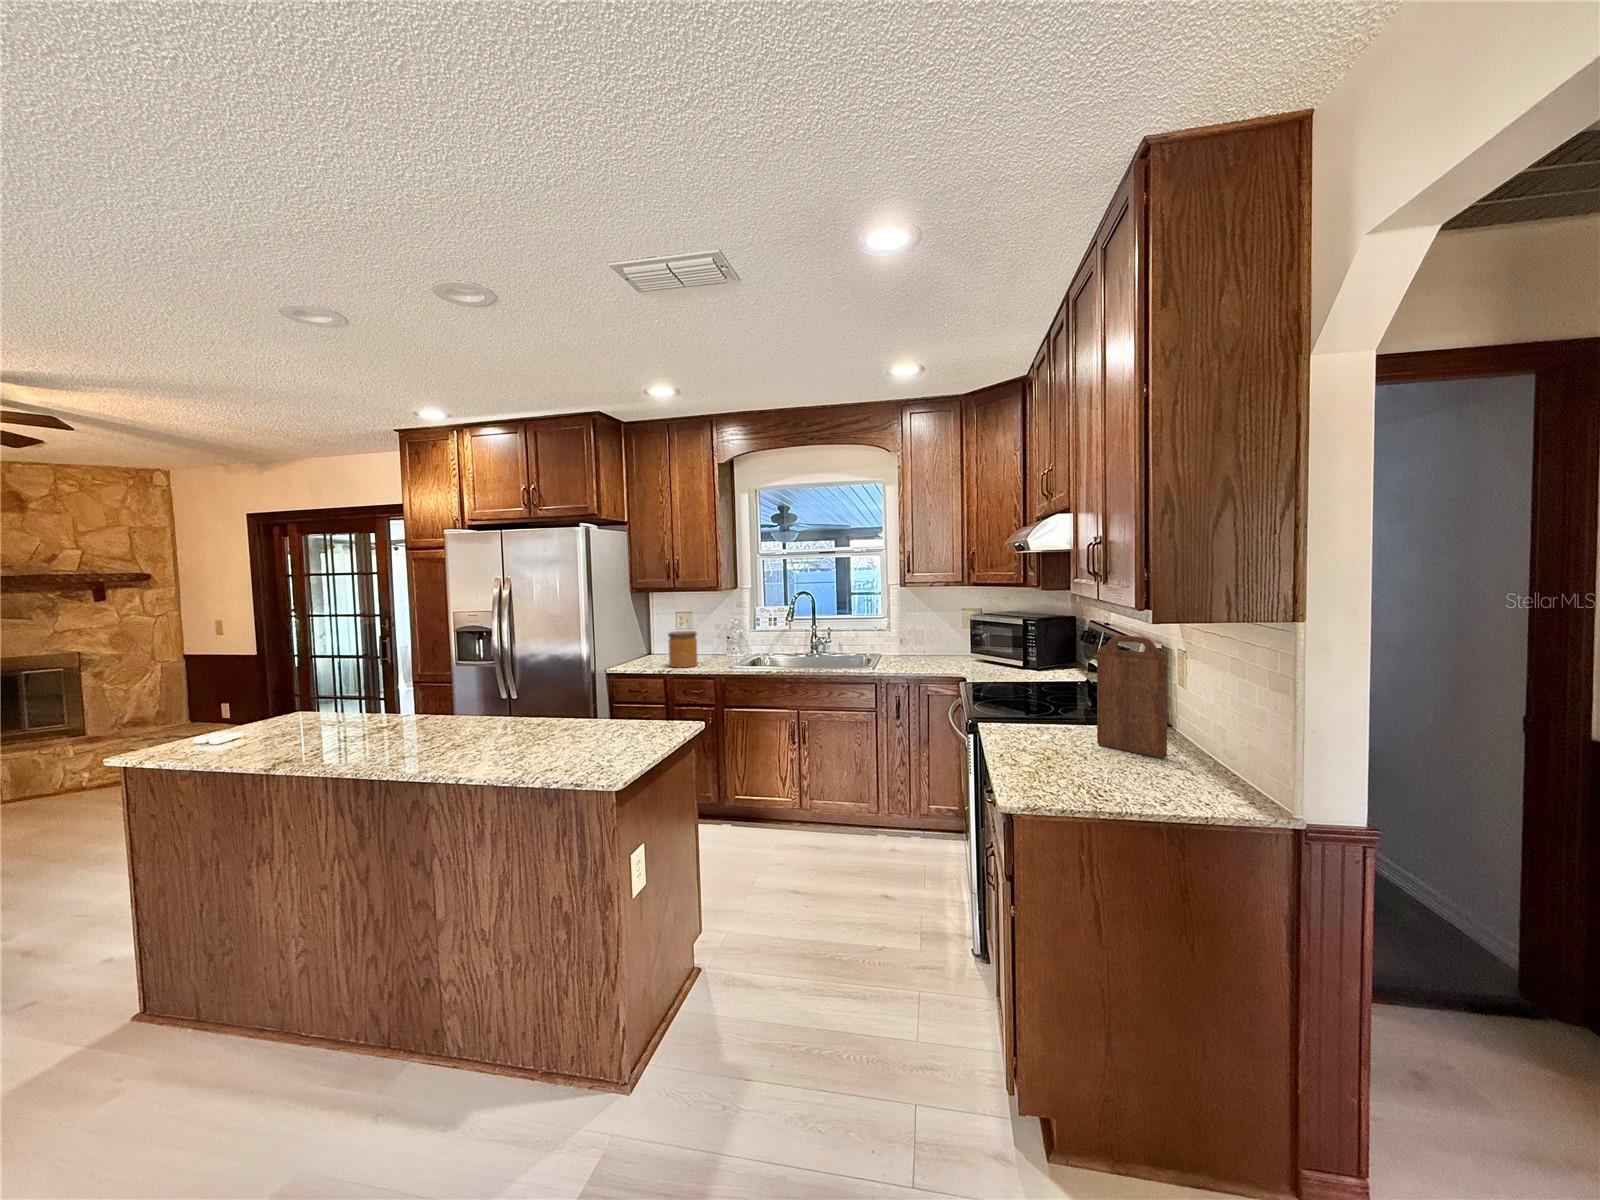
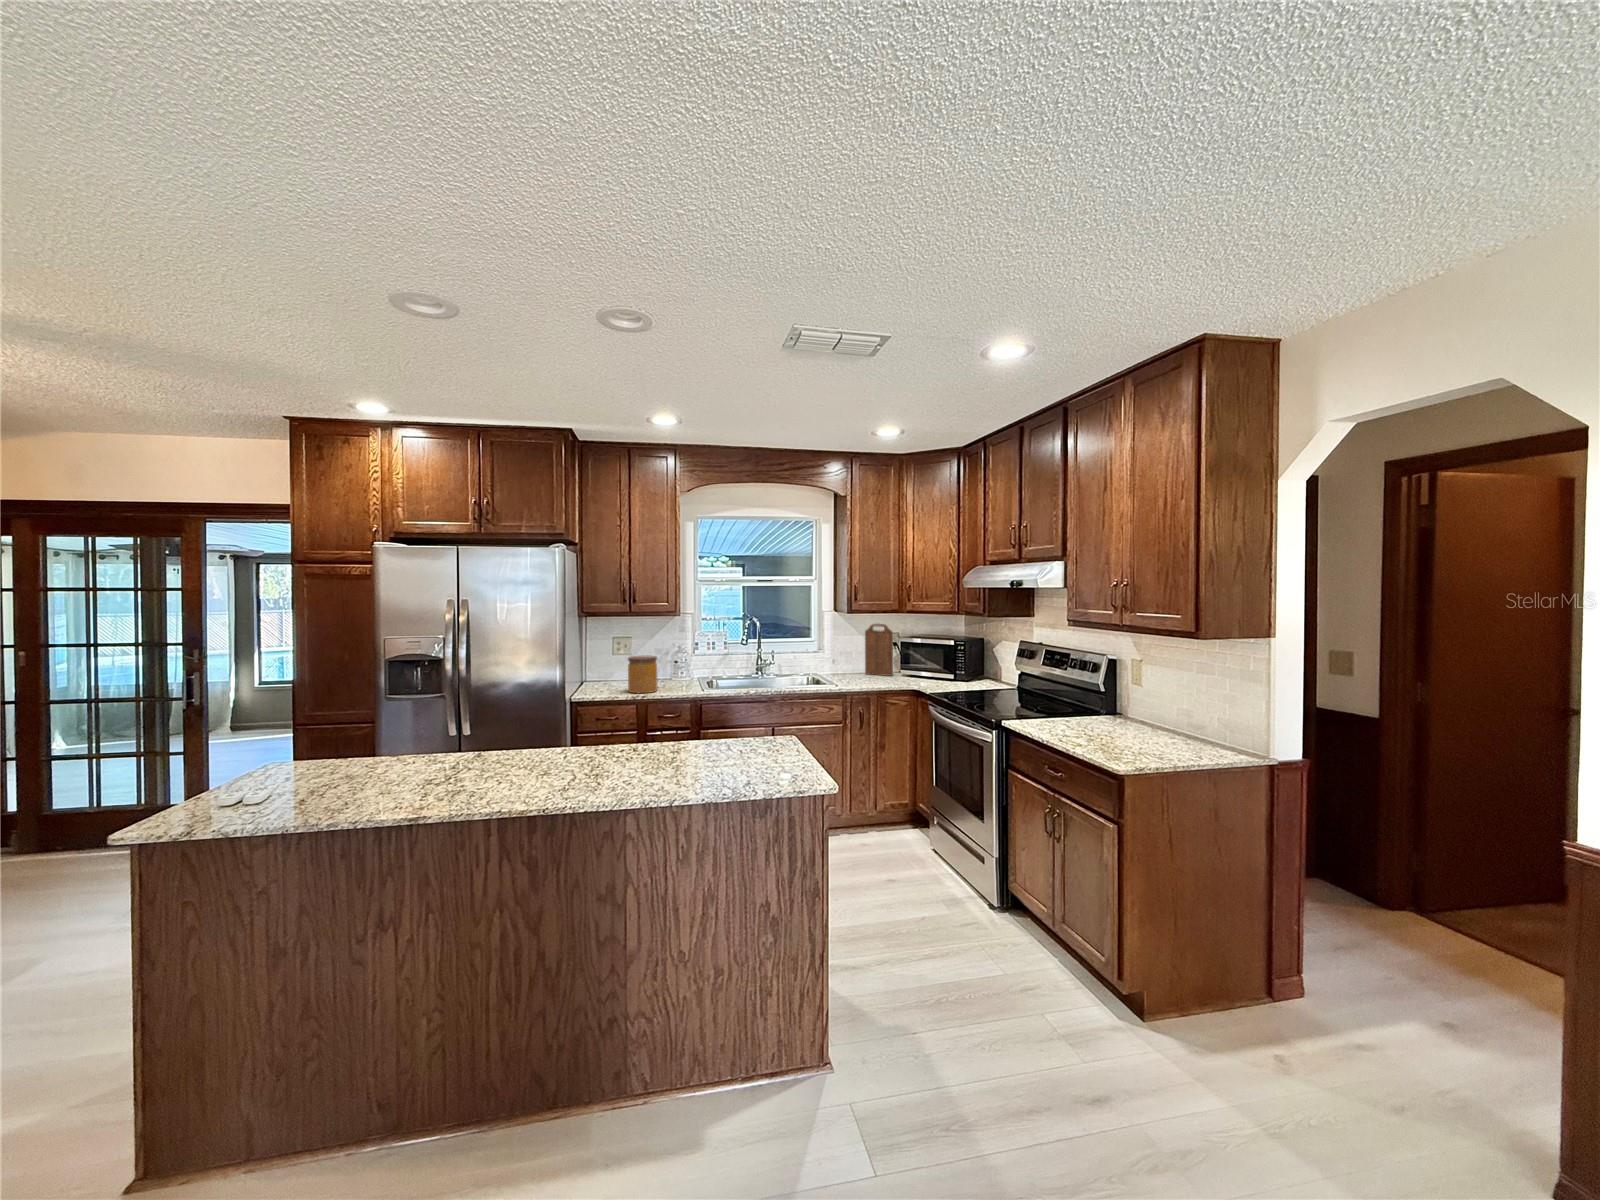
cutting board: present [1097,635,1167,758] -> present [865,624,893,676]

